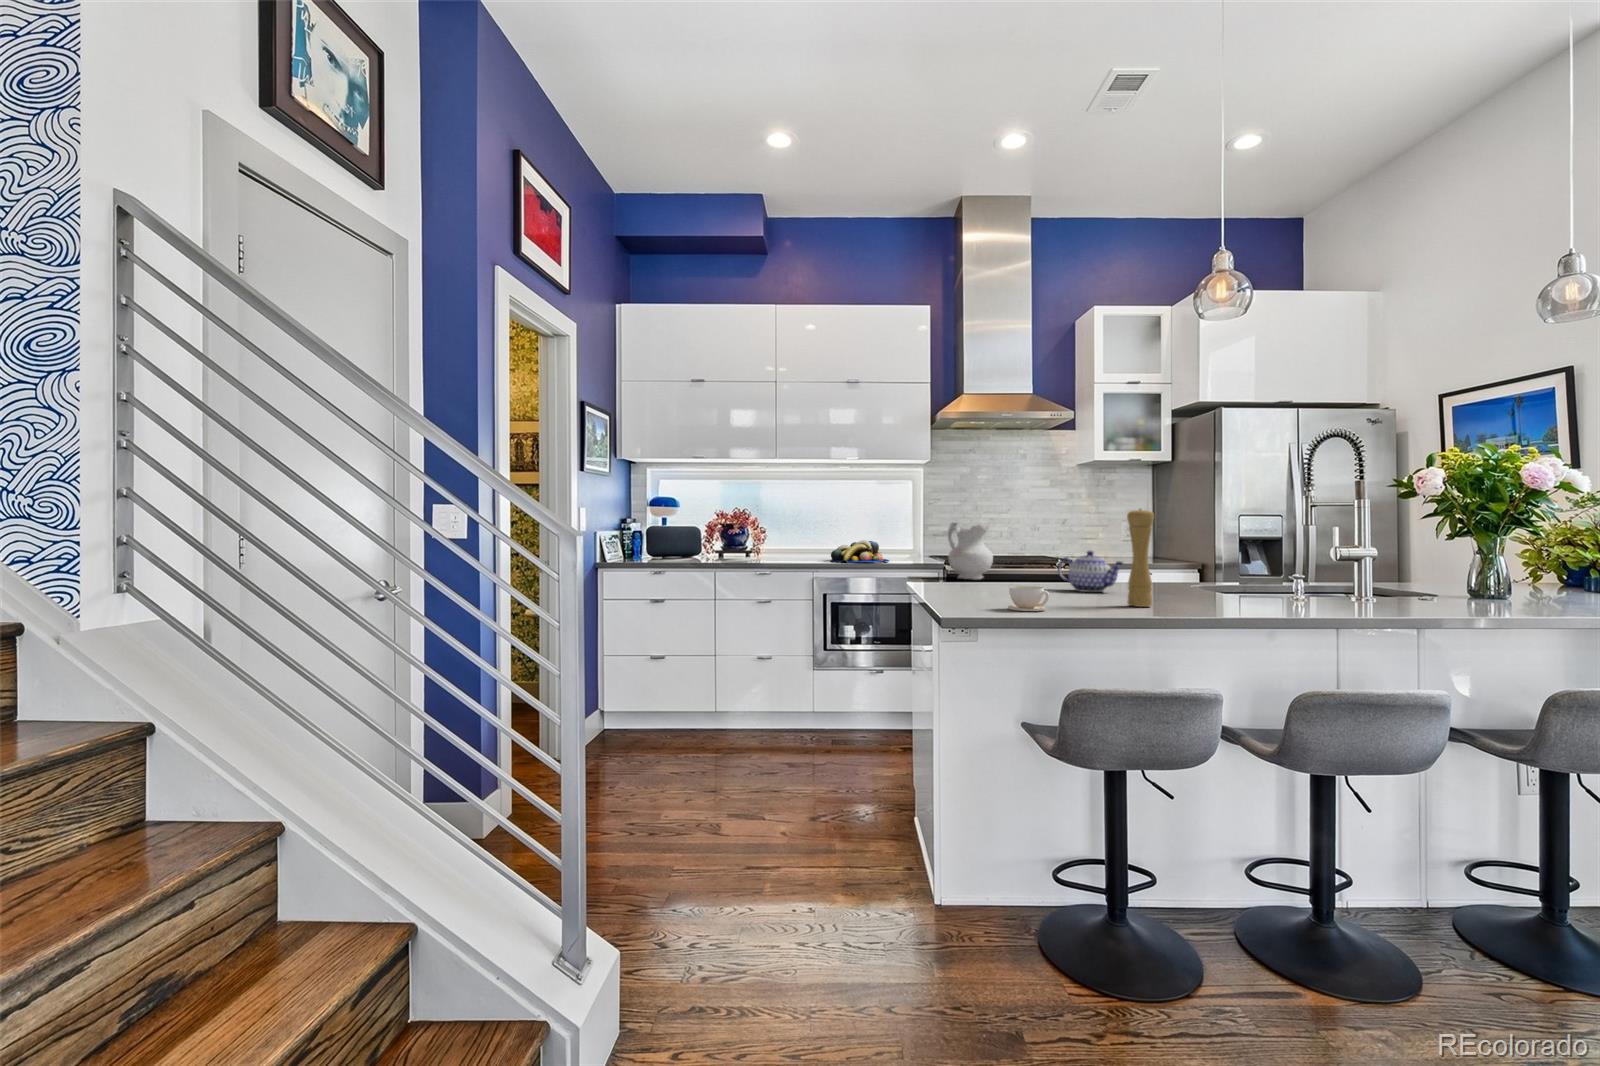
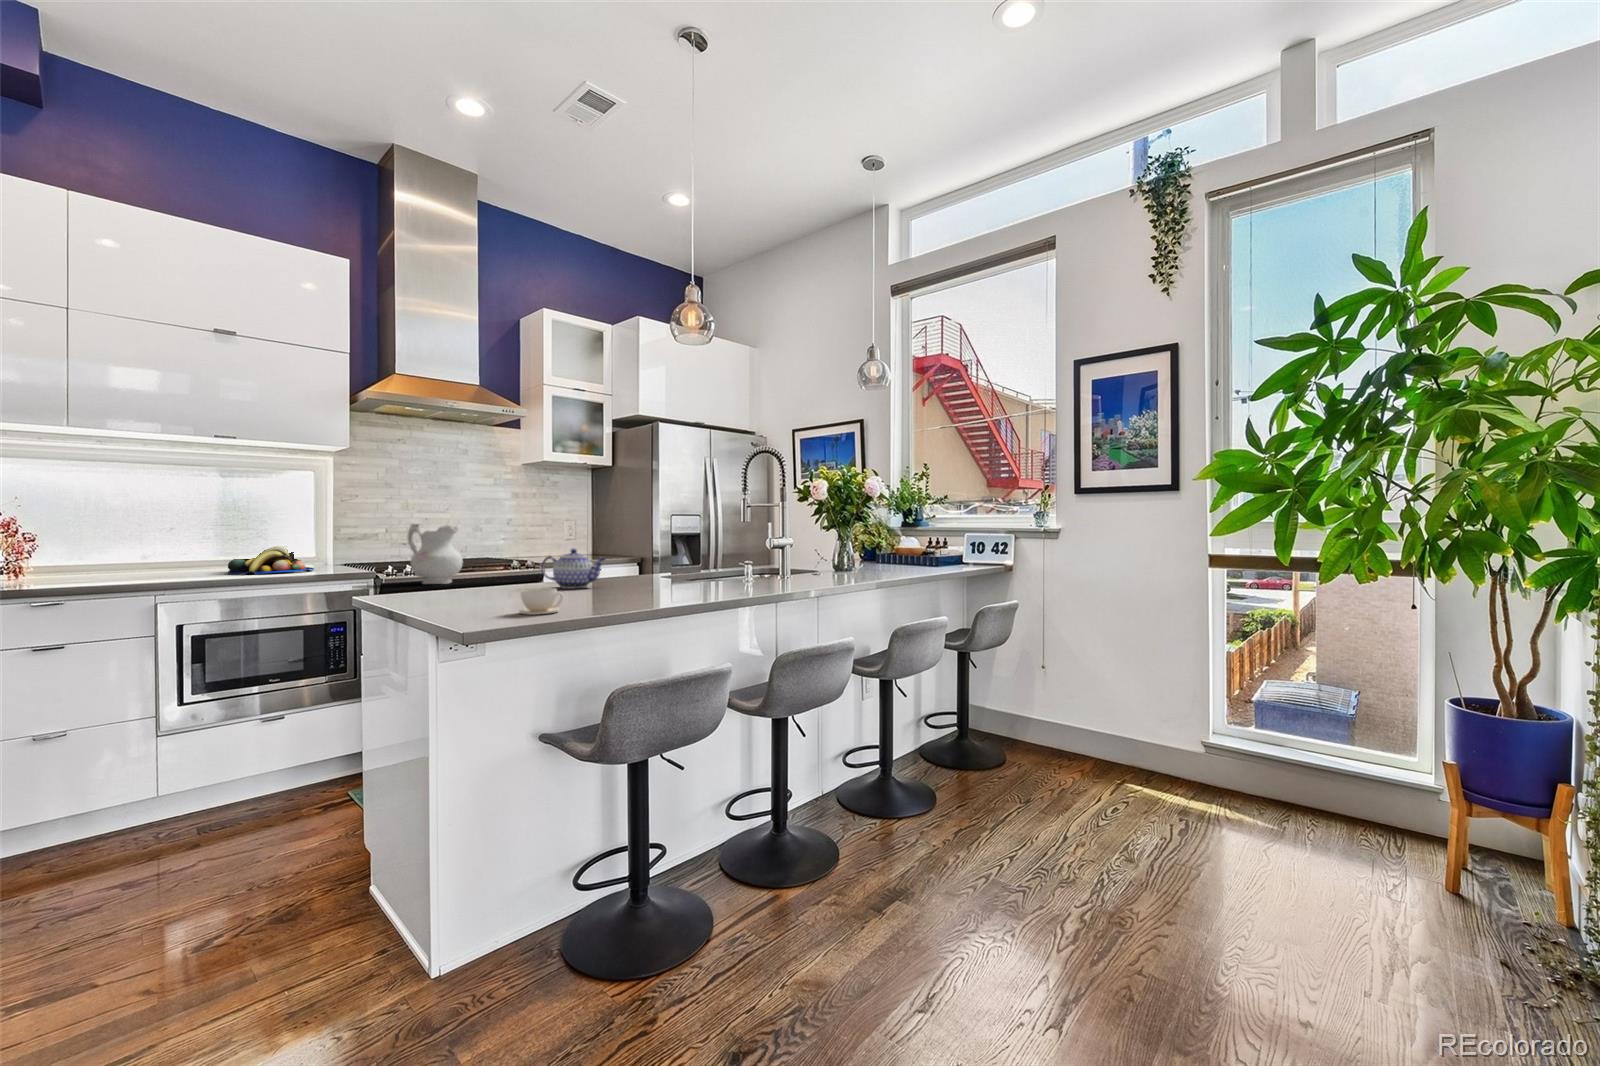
pepper mill: present [1127,509,1154,607] -> none [623,508,647,599]

